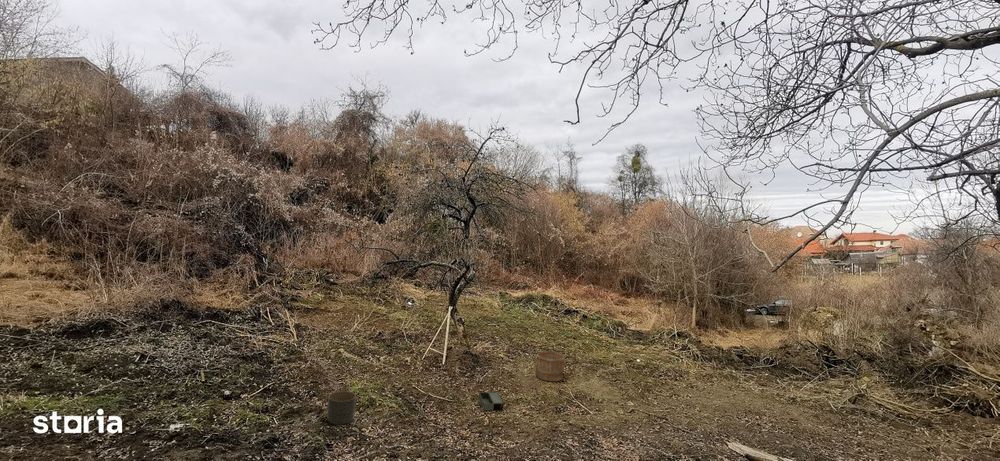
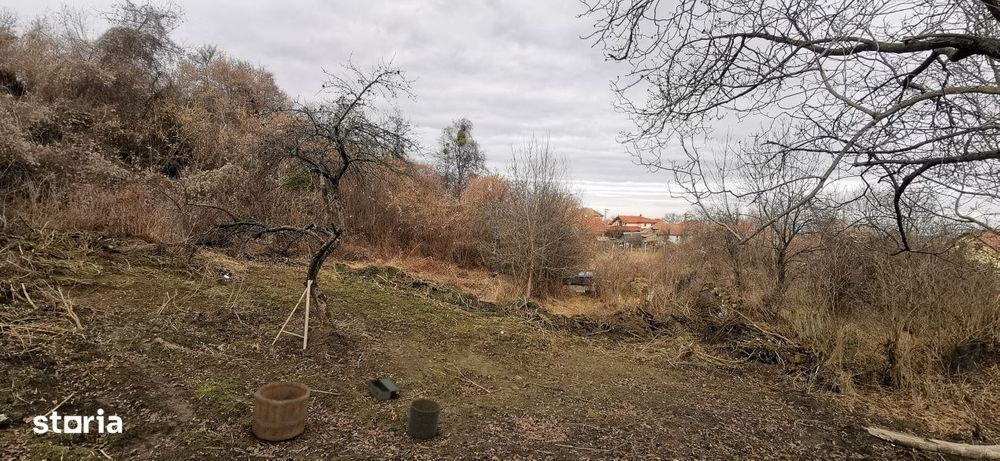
wooden bucket: present [536,351,565,381] -> present [252,381,311,441]
planter: present [327,391,356,425] -> present [407,399,441,439]

